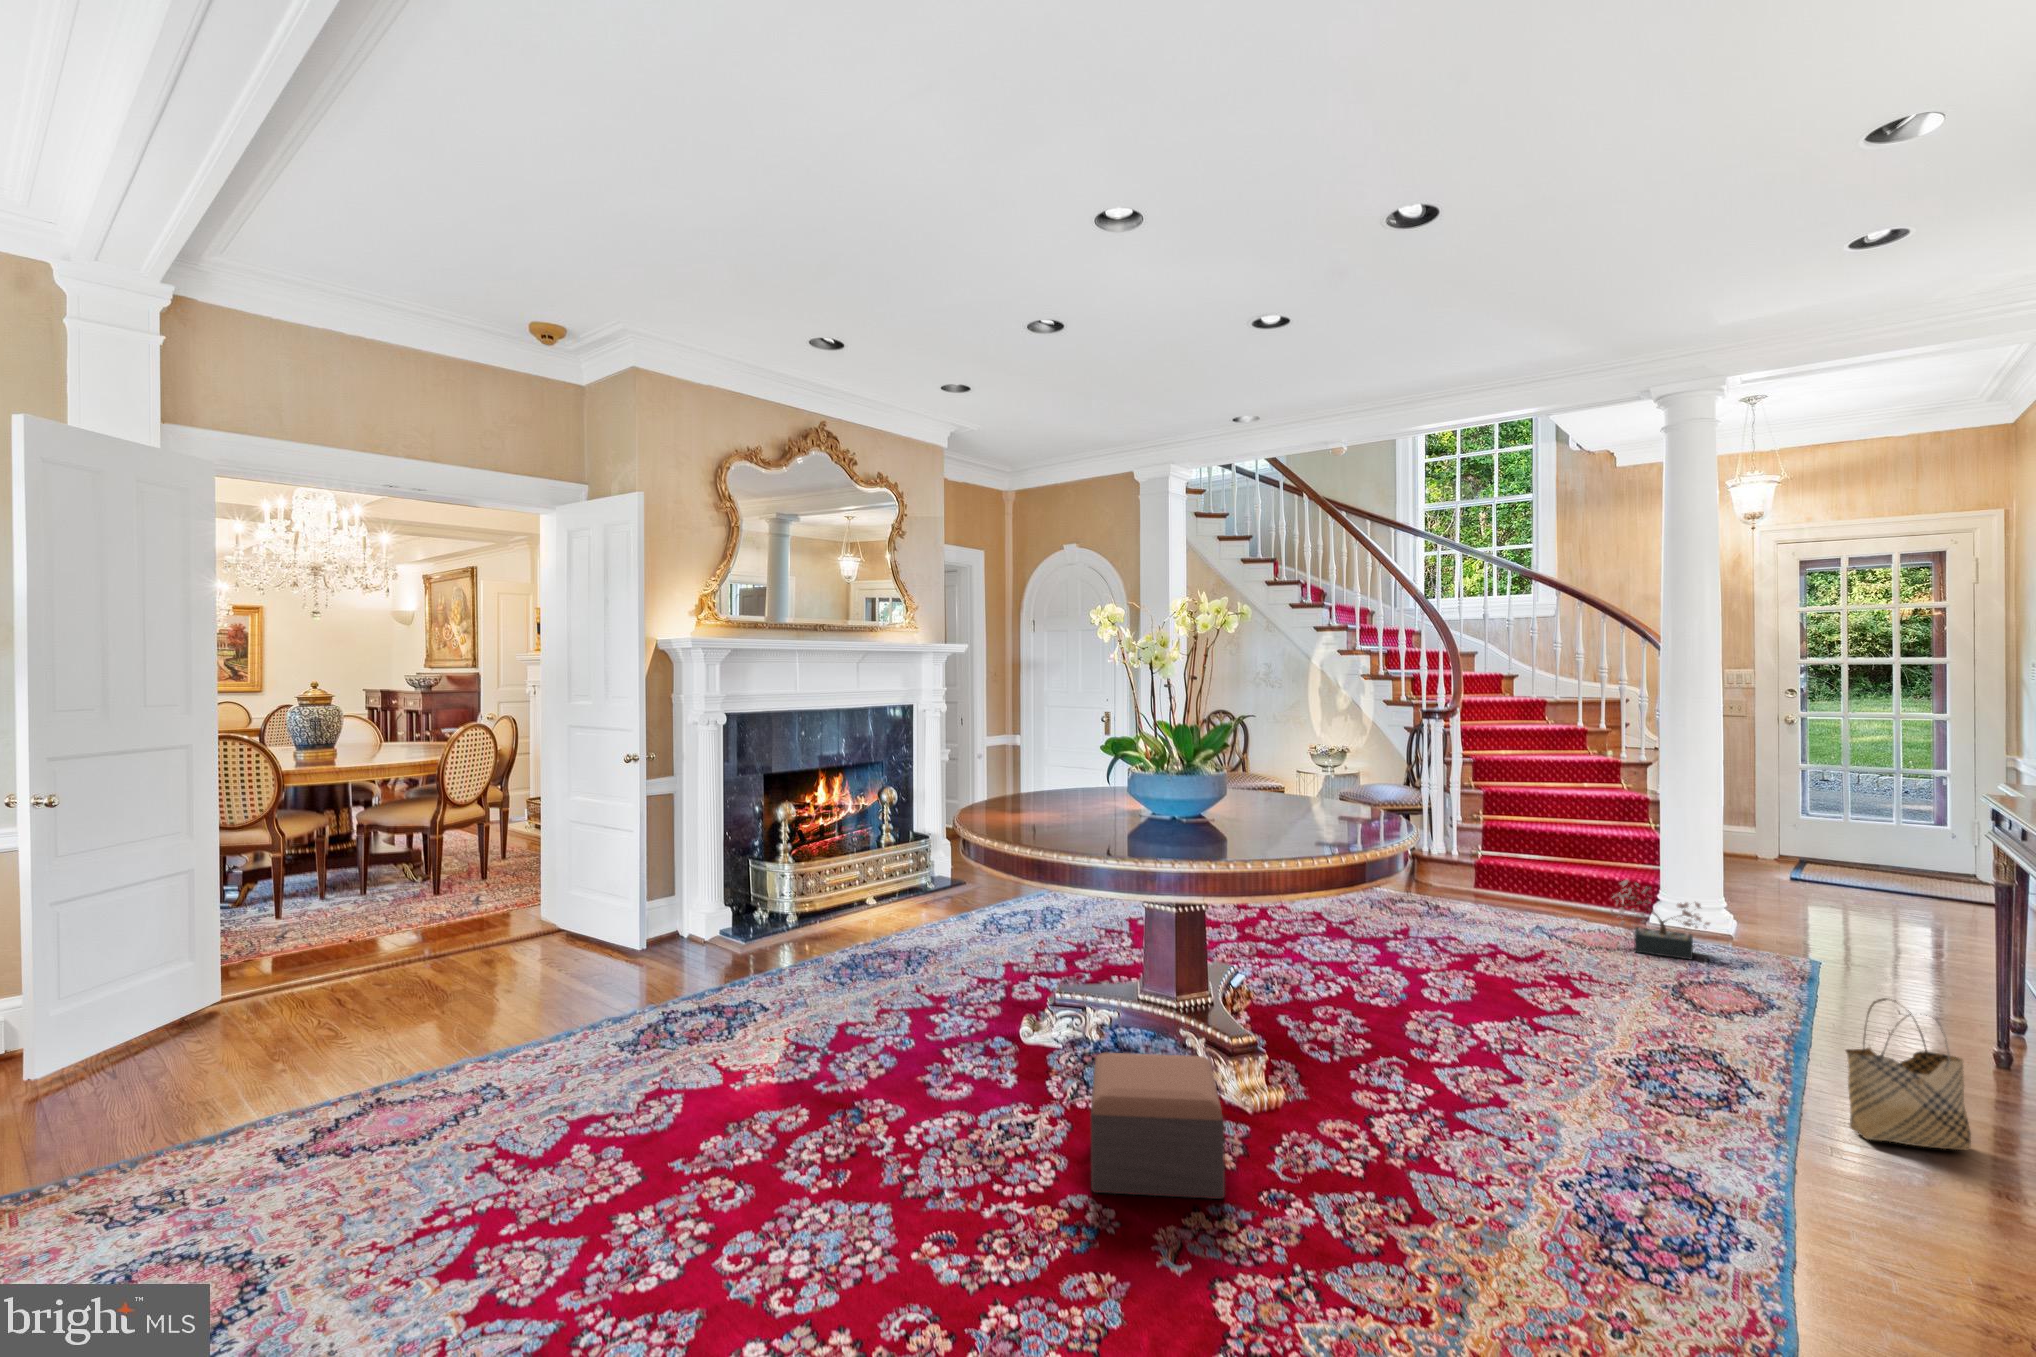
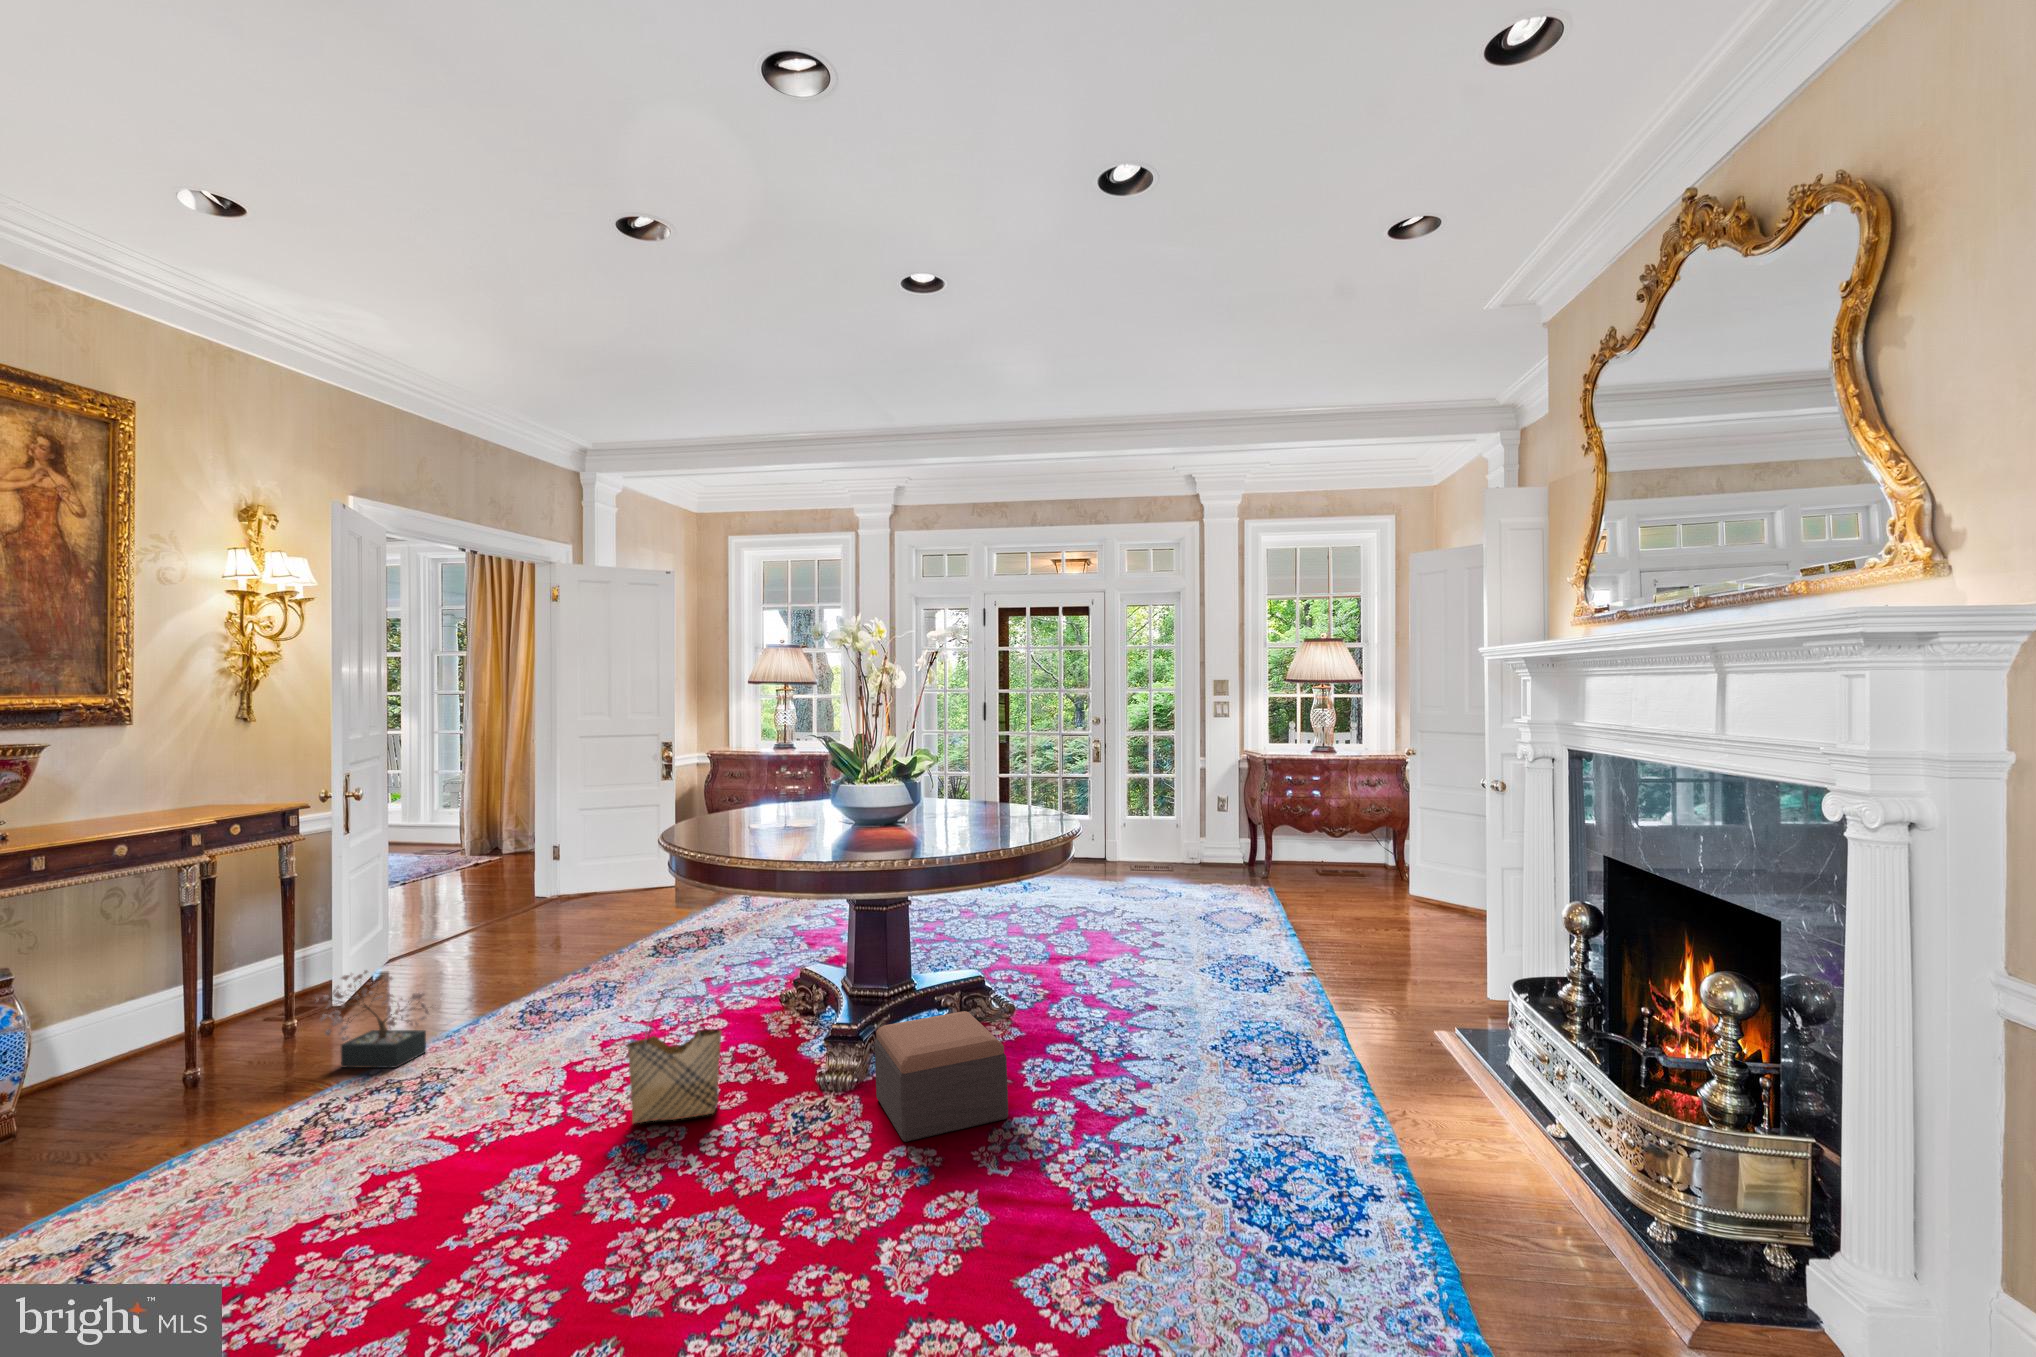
decorative plant: present [1610,879,1710,960] -> present [316,970,438,1068]
woven basket: present [1846,998,1971,1150] -> present [626,987,722,1123]

